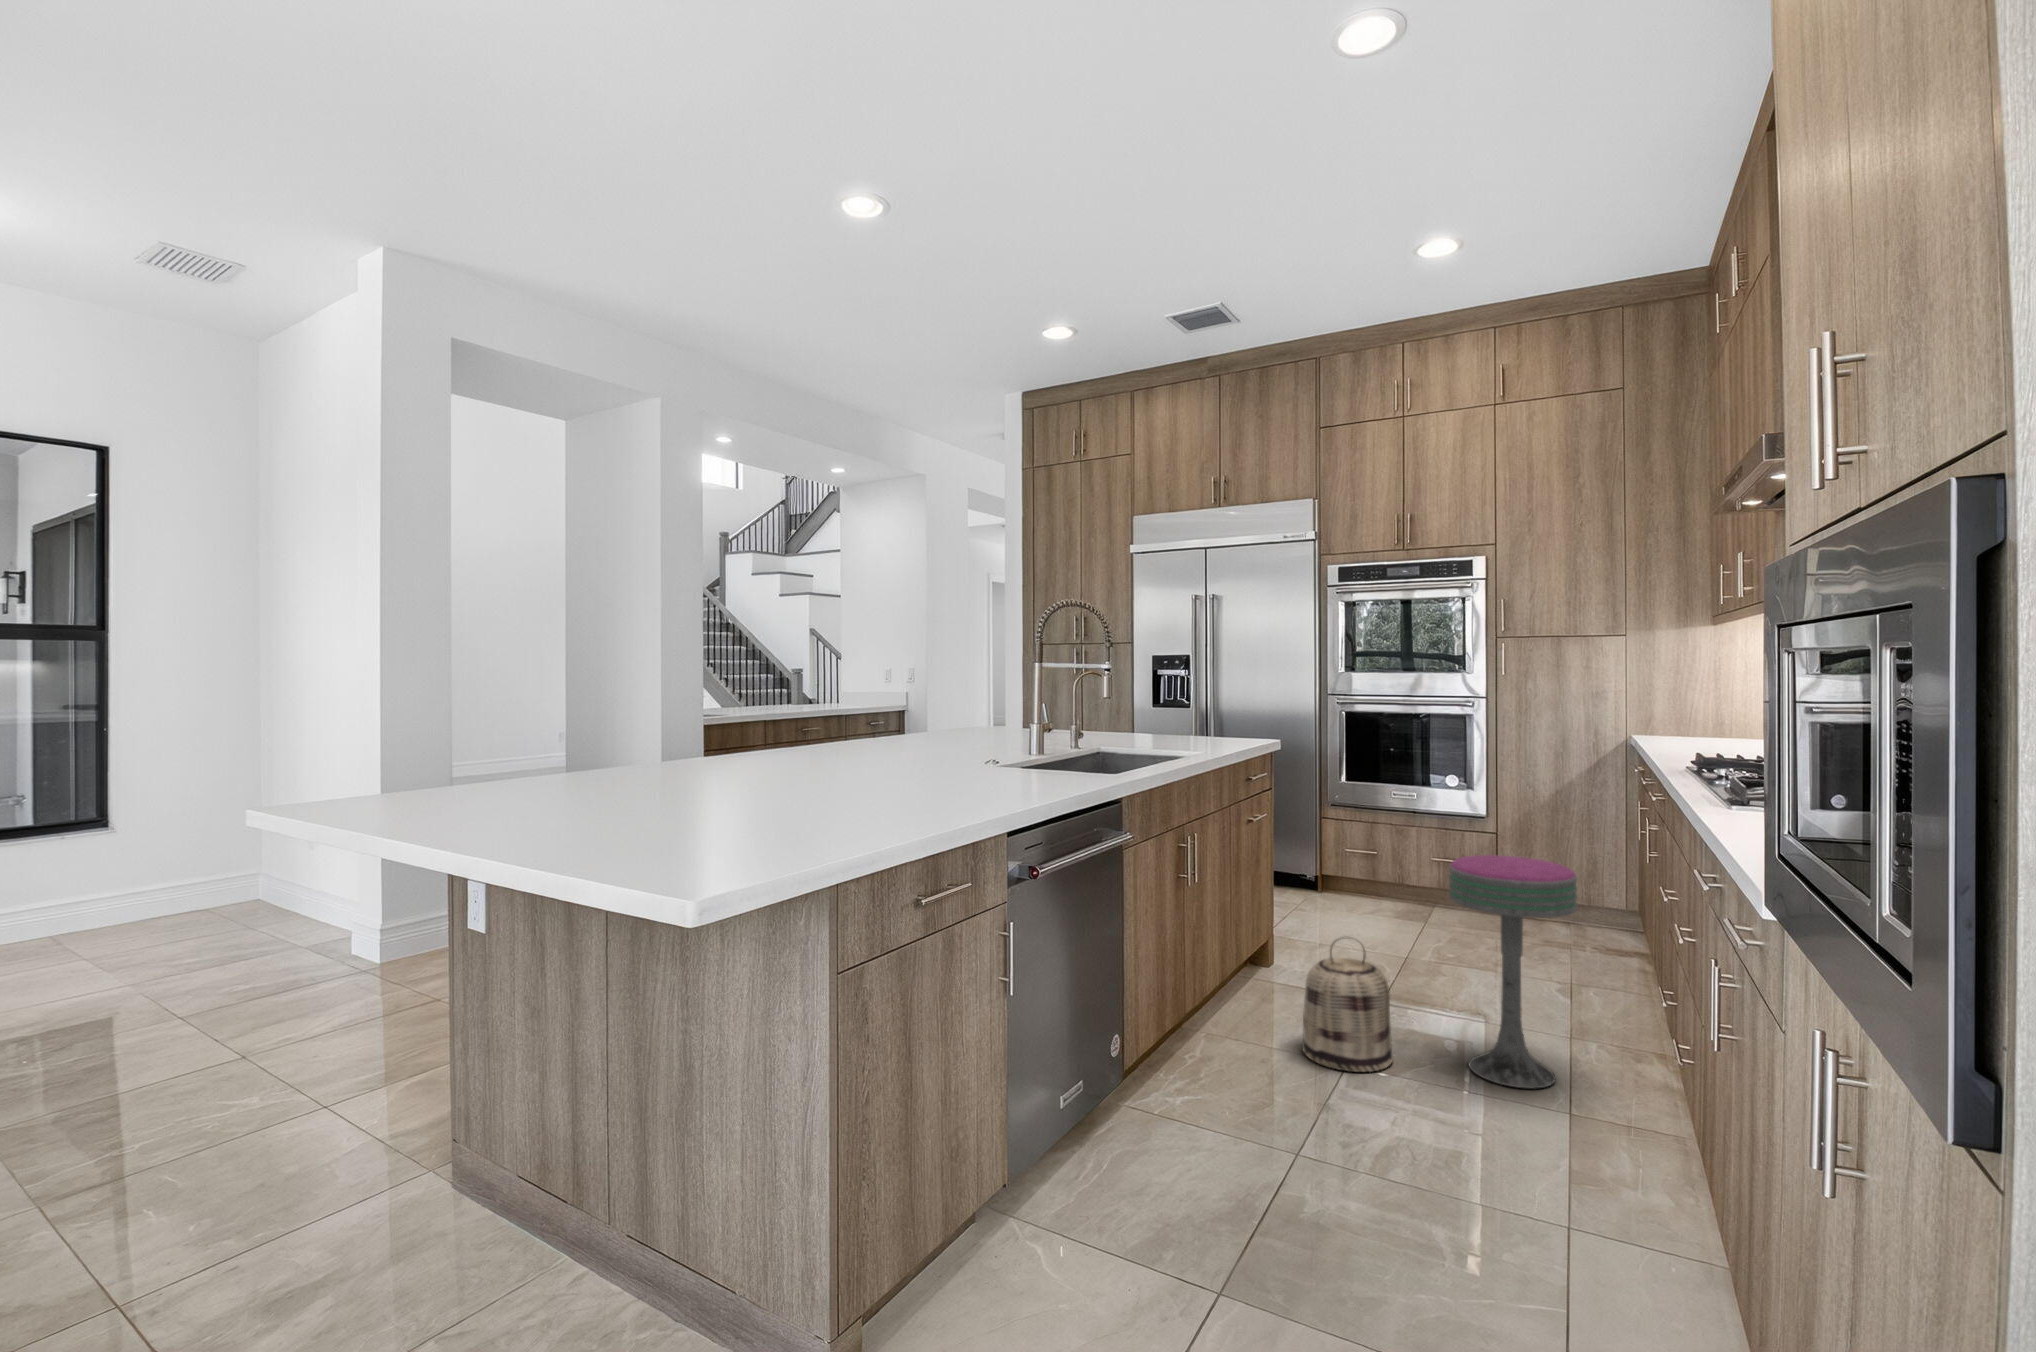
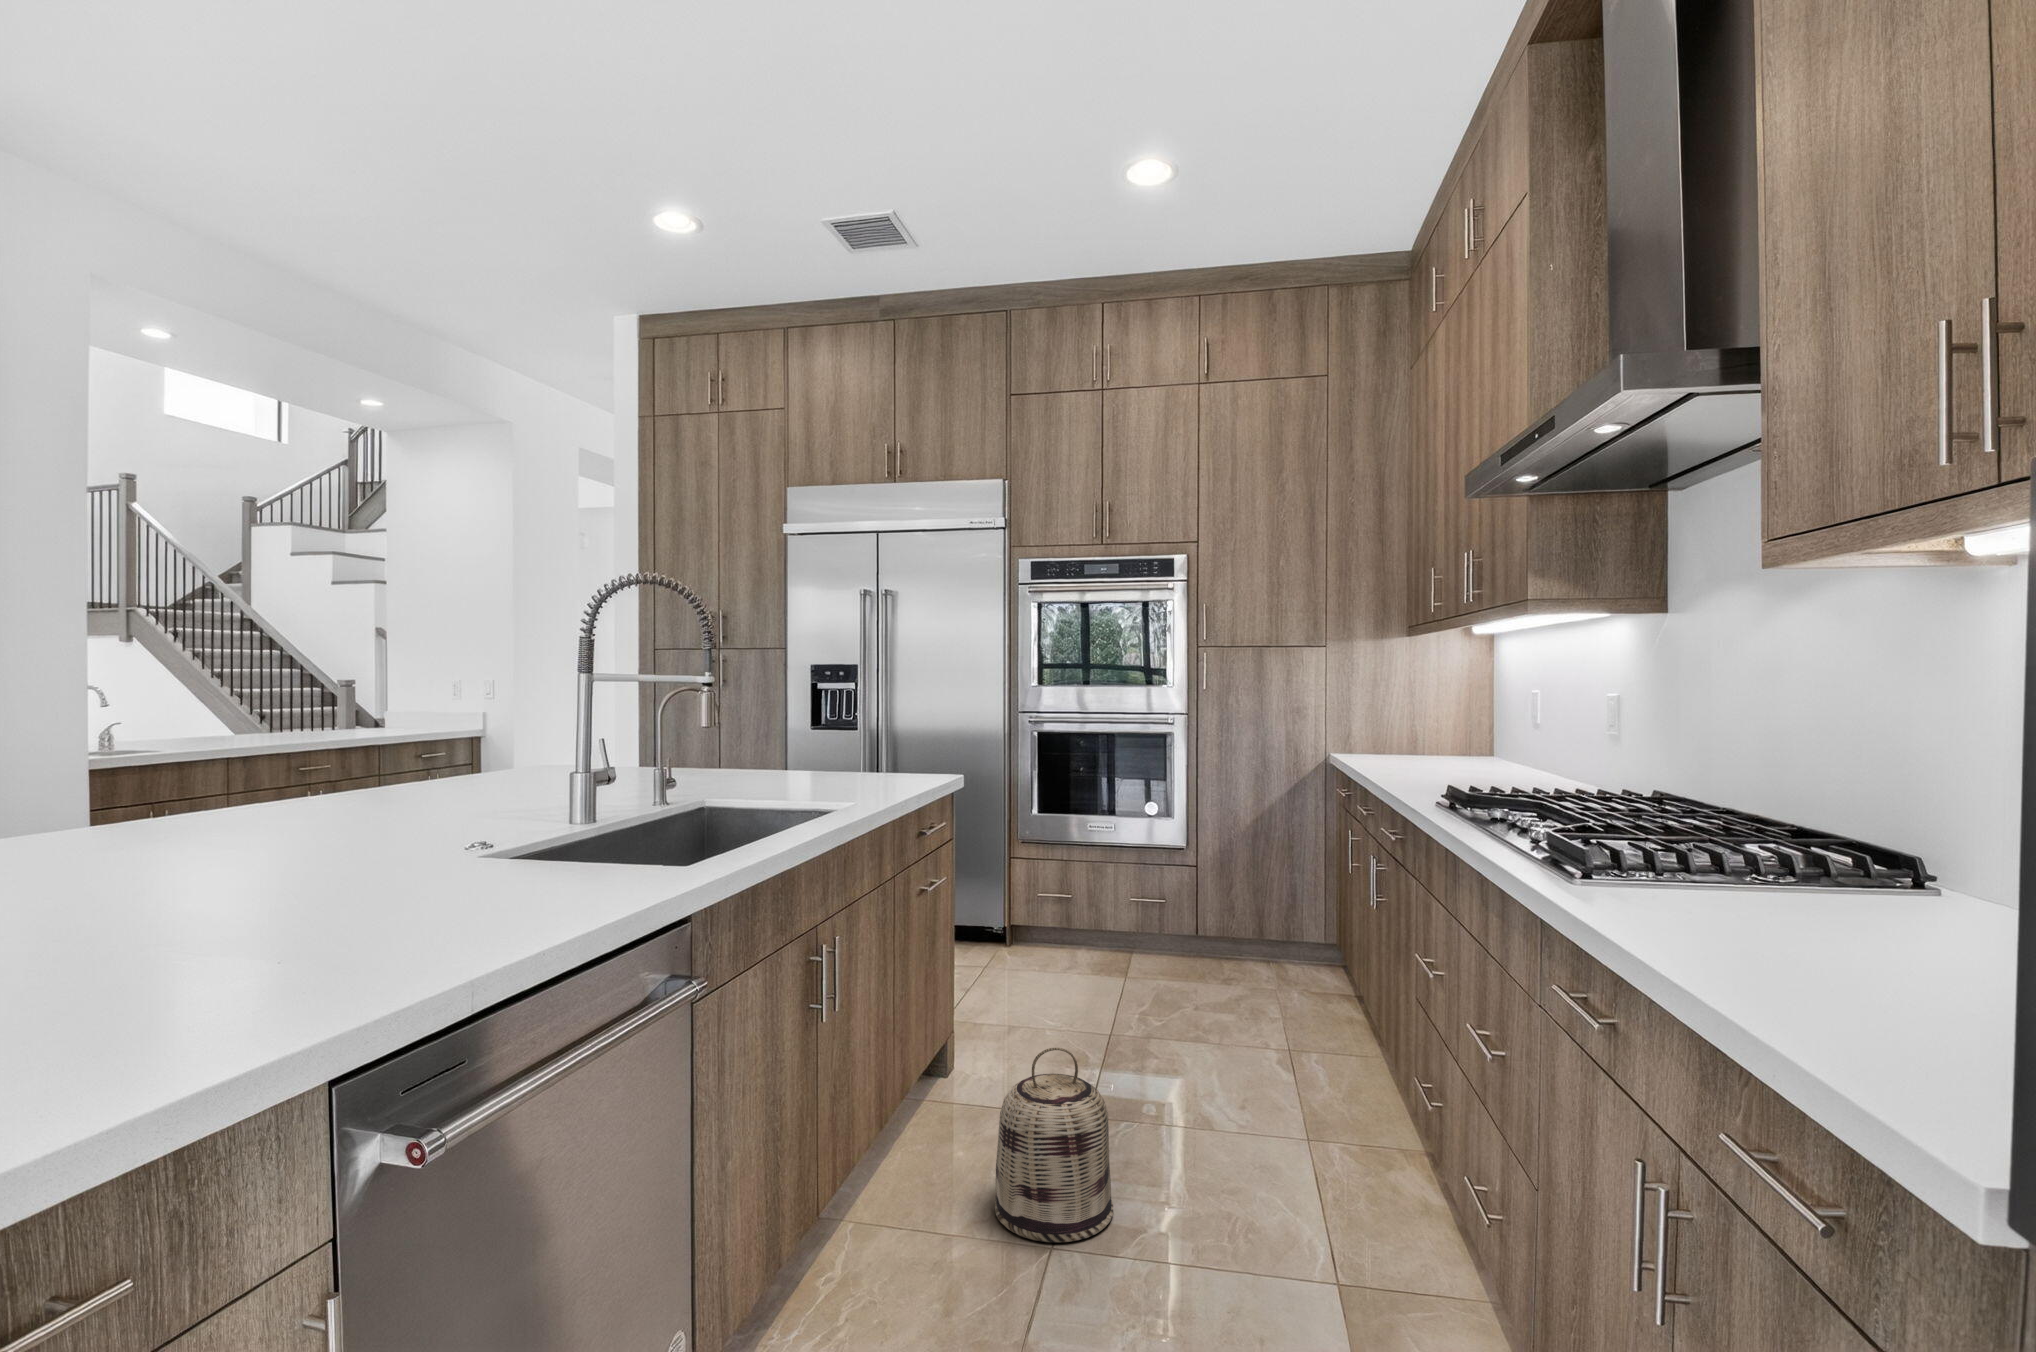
bar stool: present [1449,855,1577,1088] -> none [1181,920,1334,1234]

